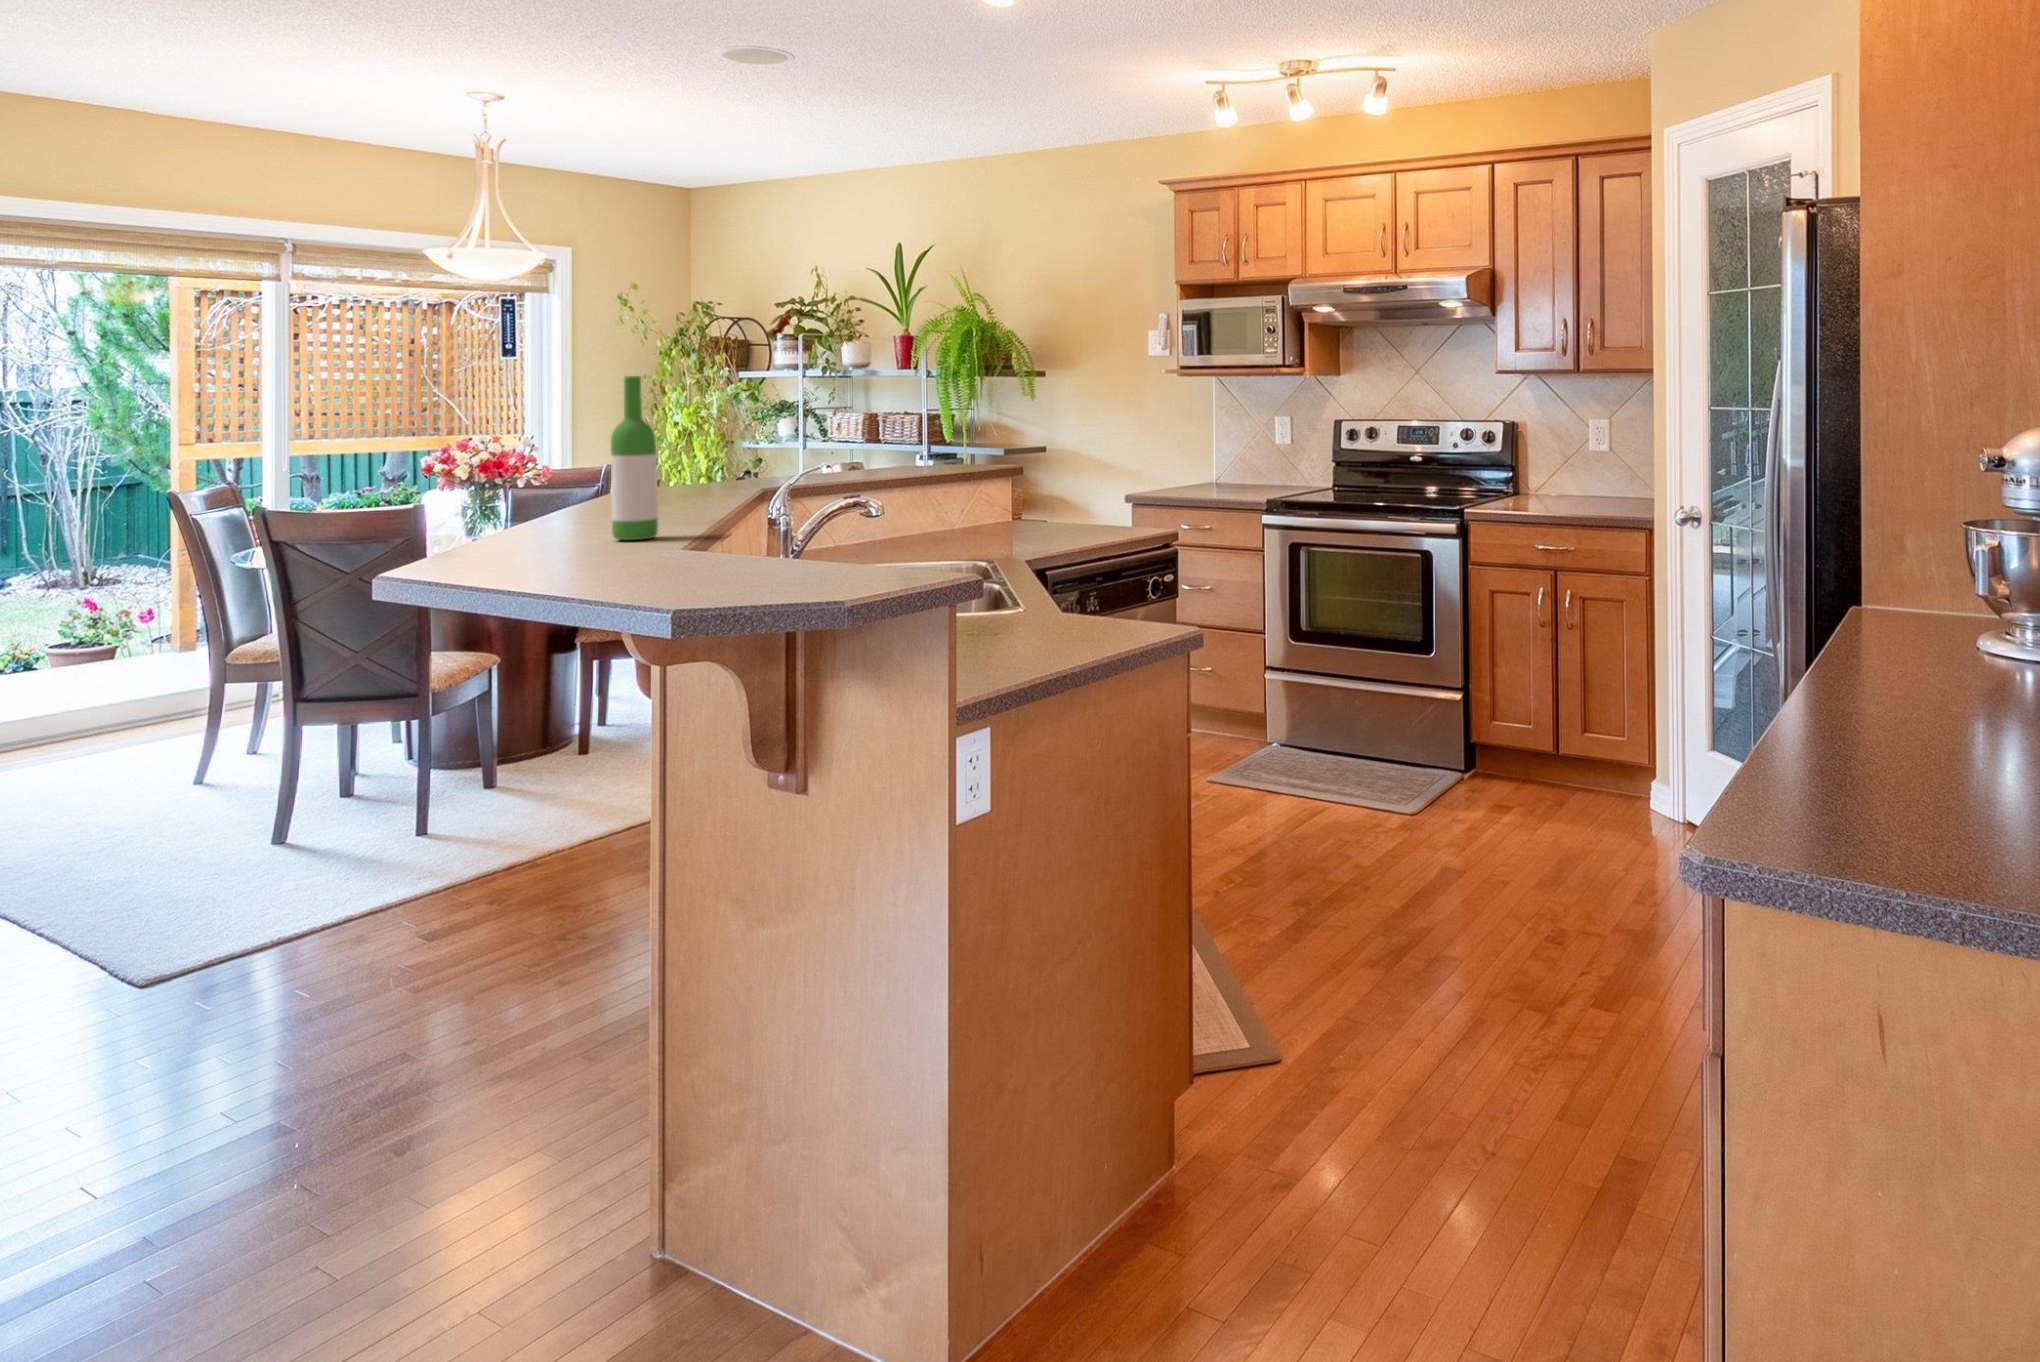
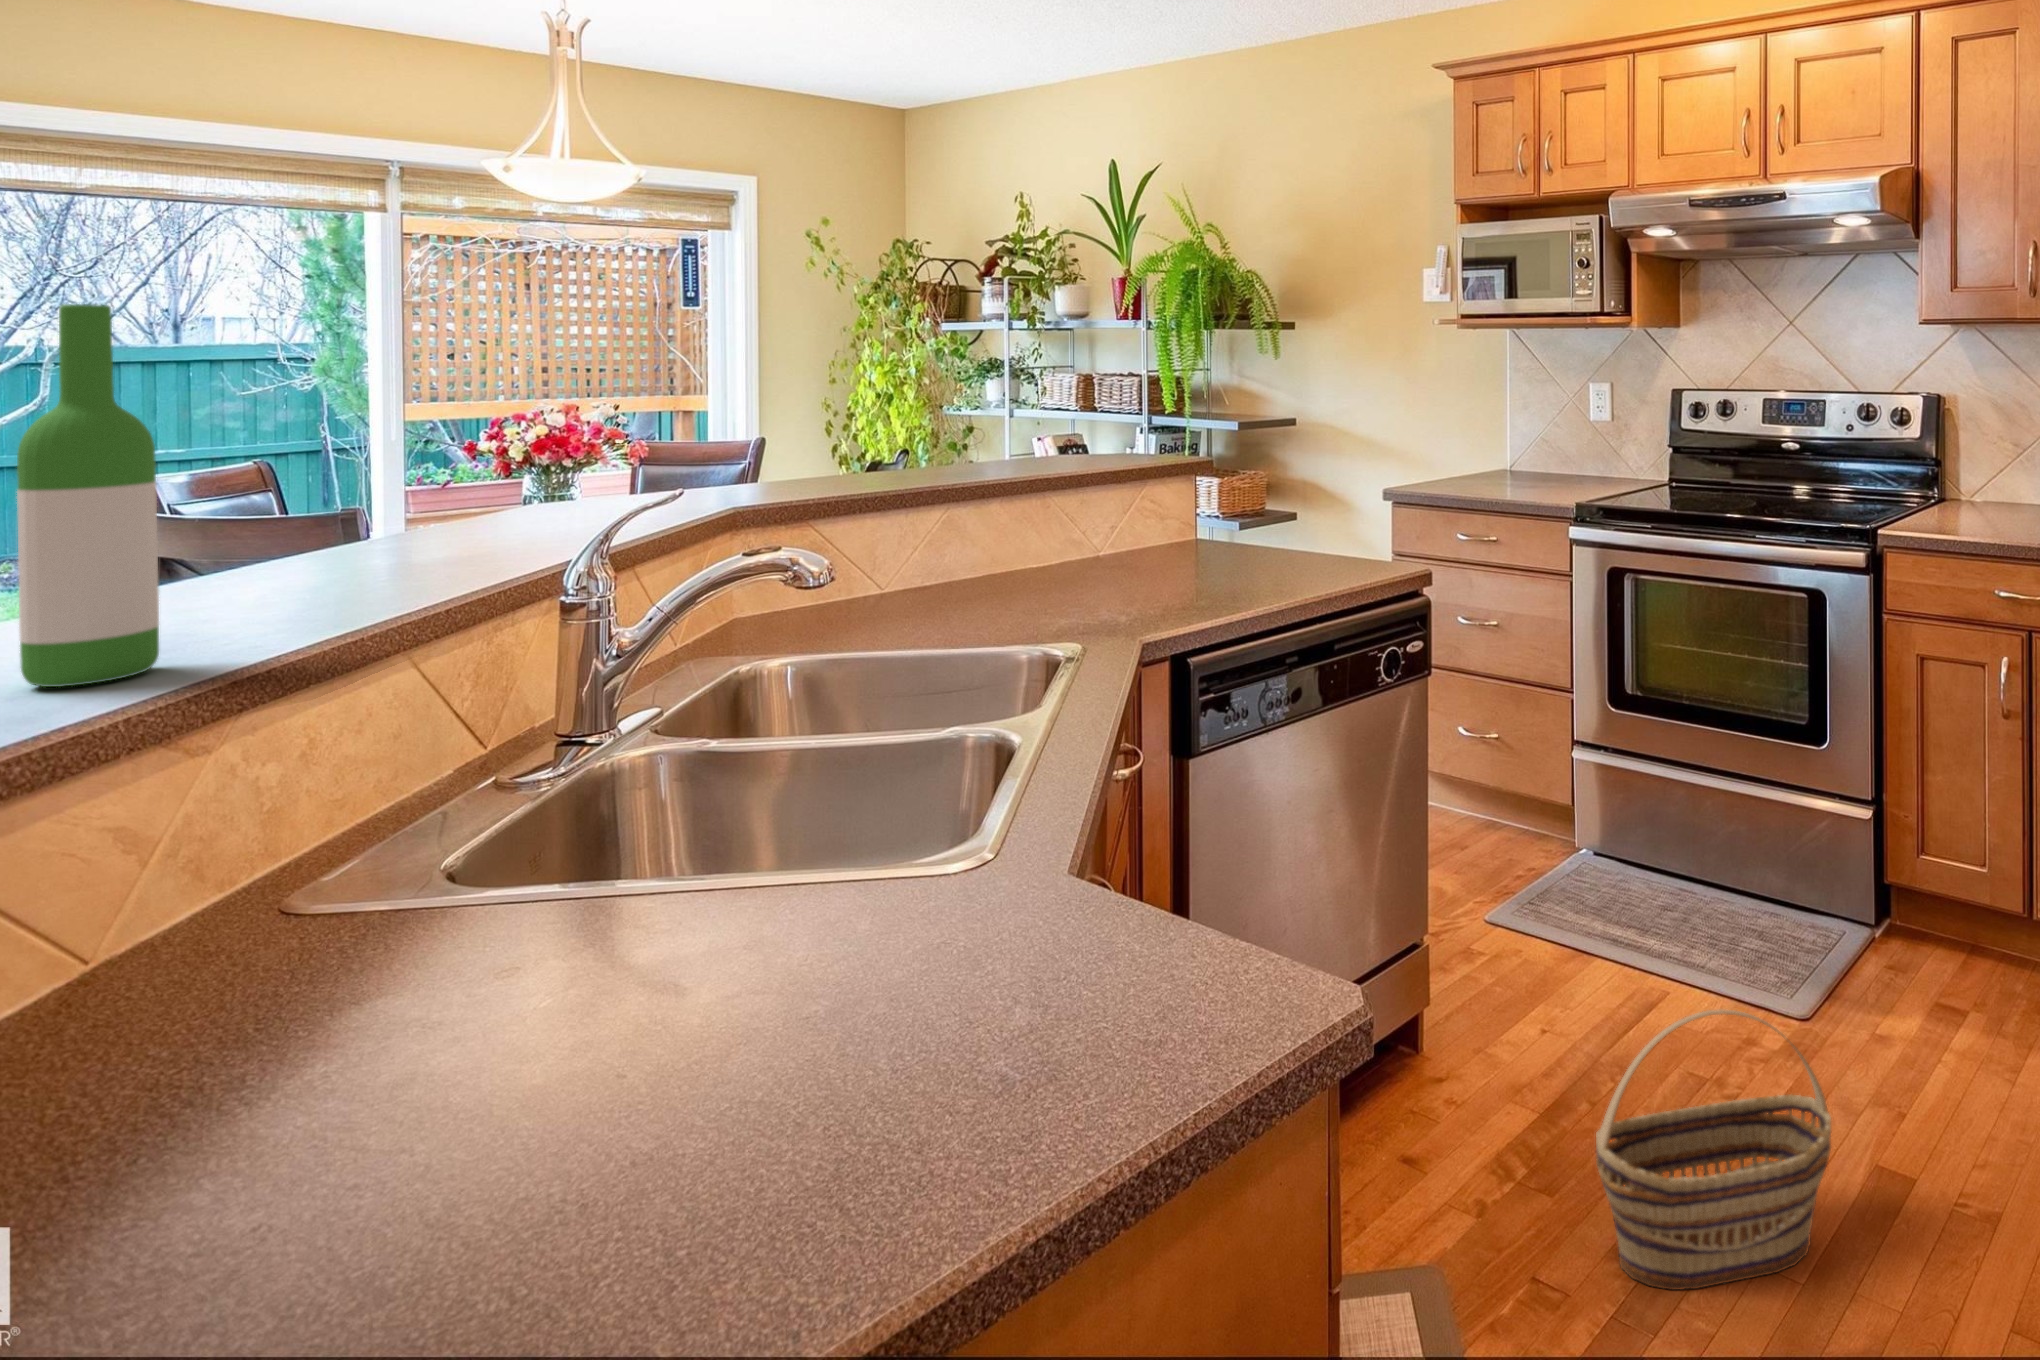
basket: none [1284,761,1414,907] -> present [1596,1009,1831,1290]

